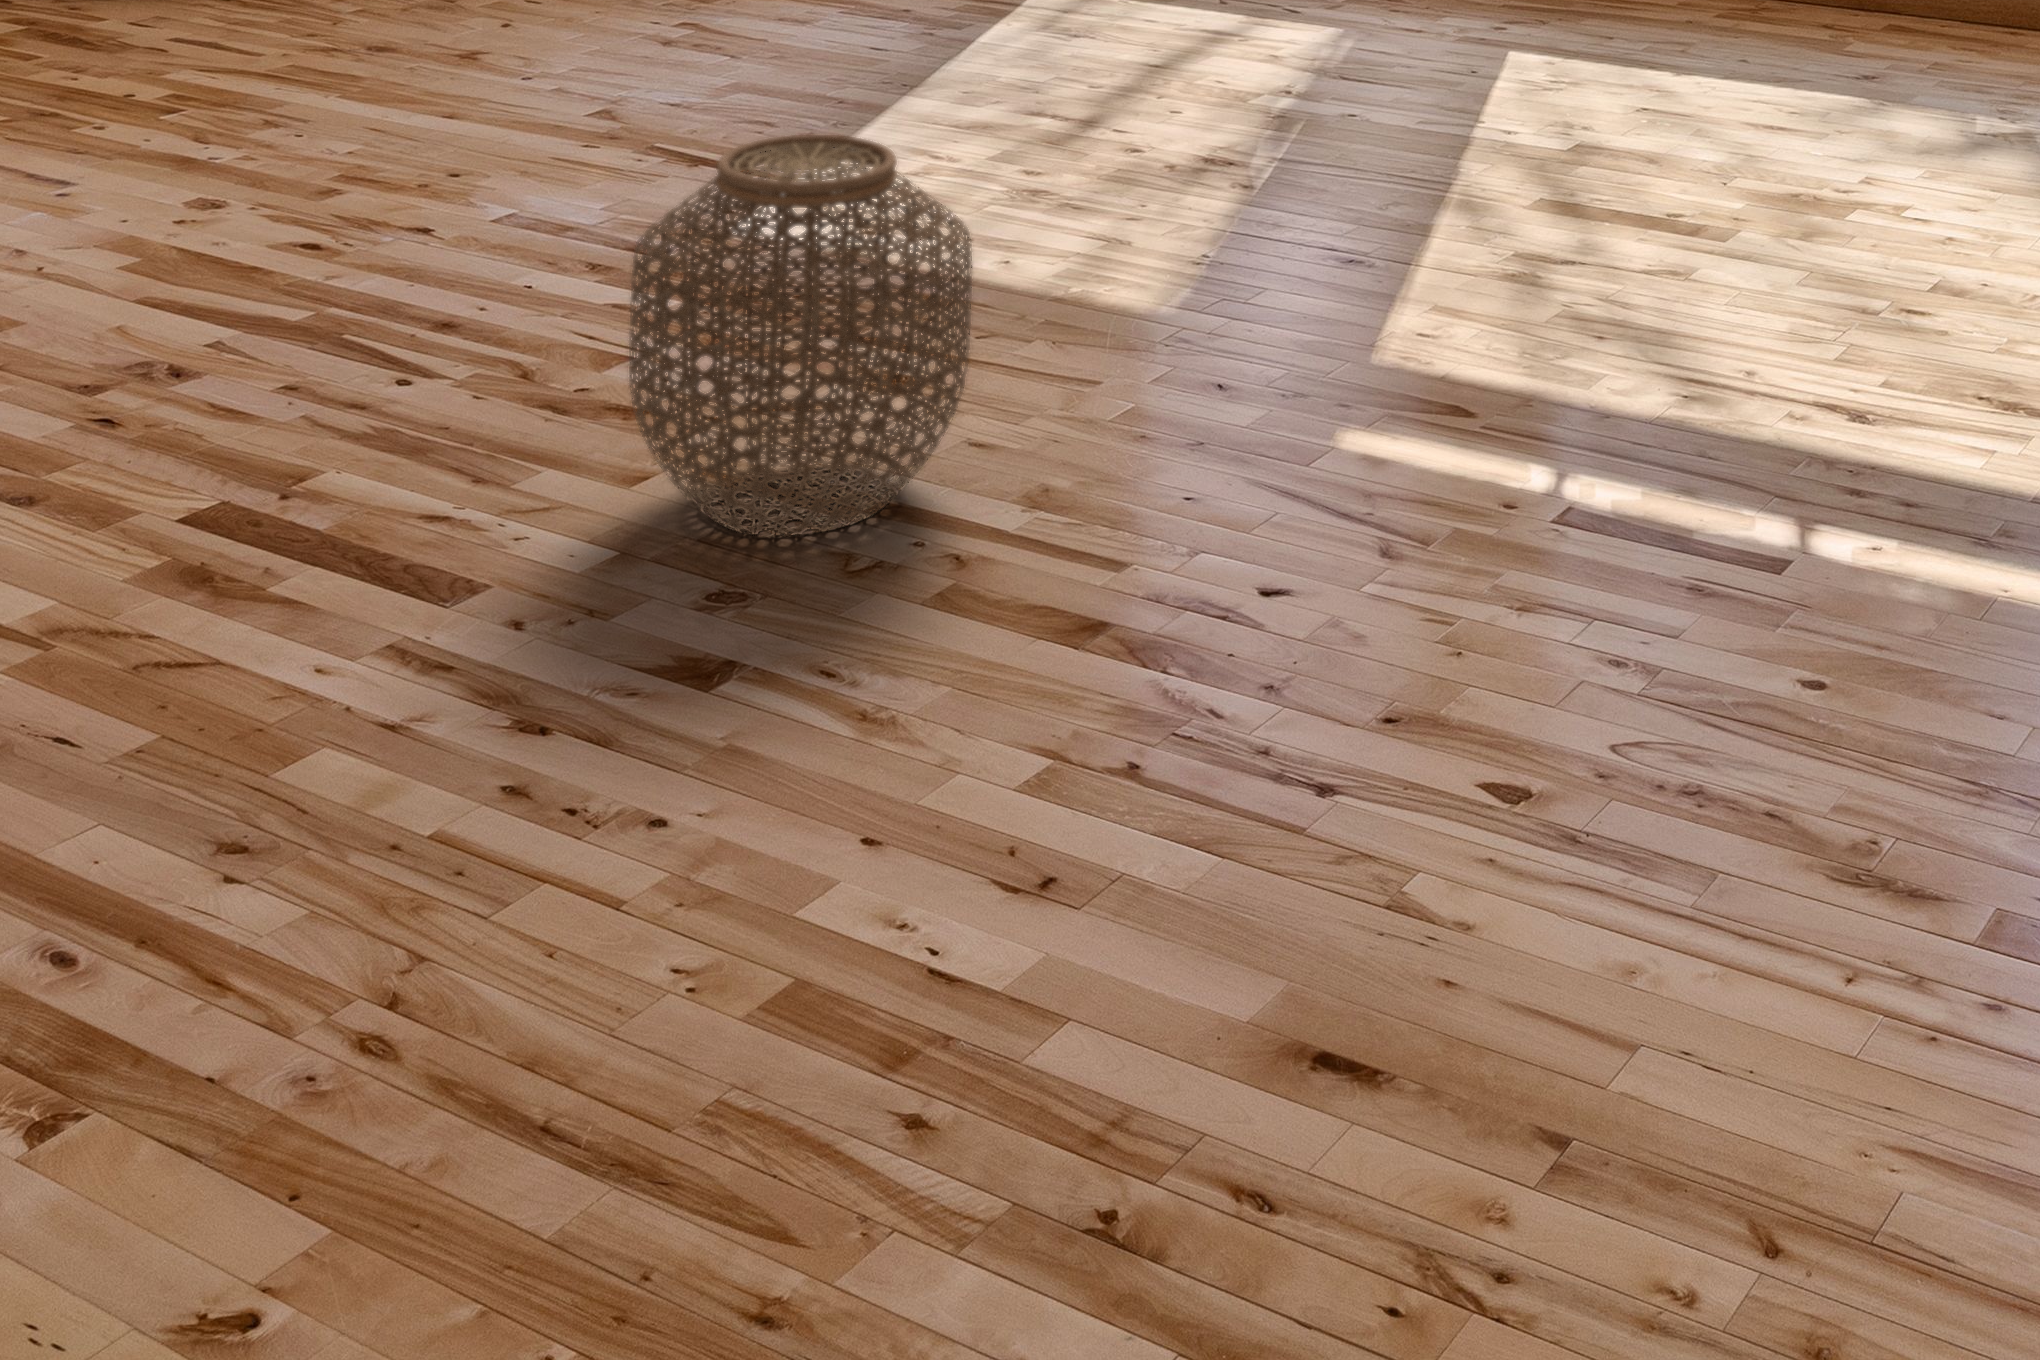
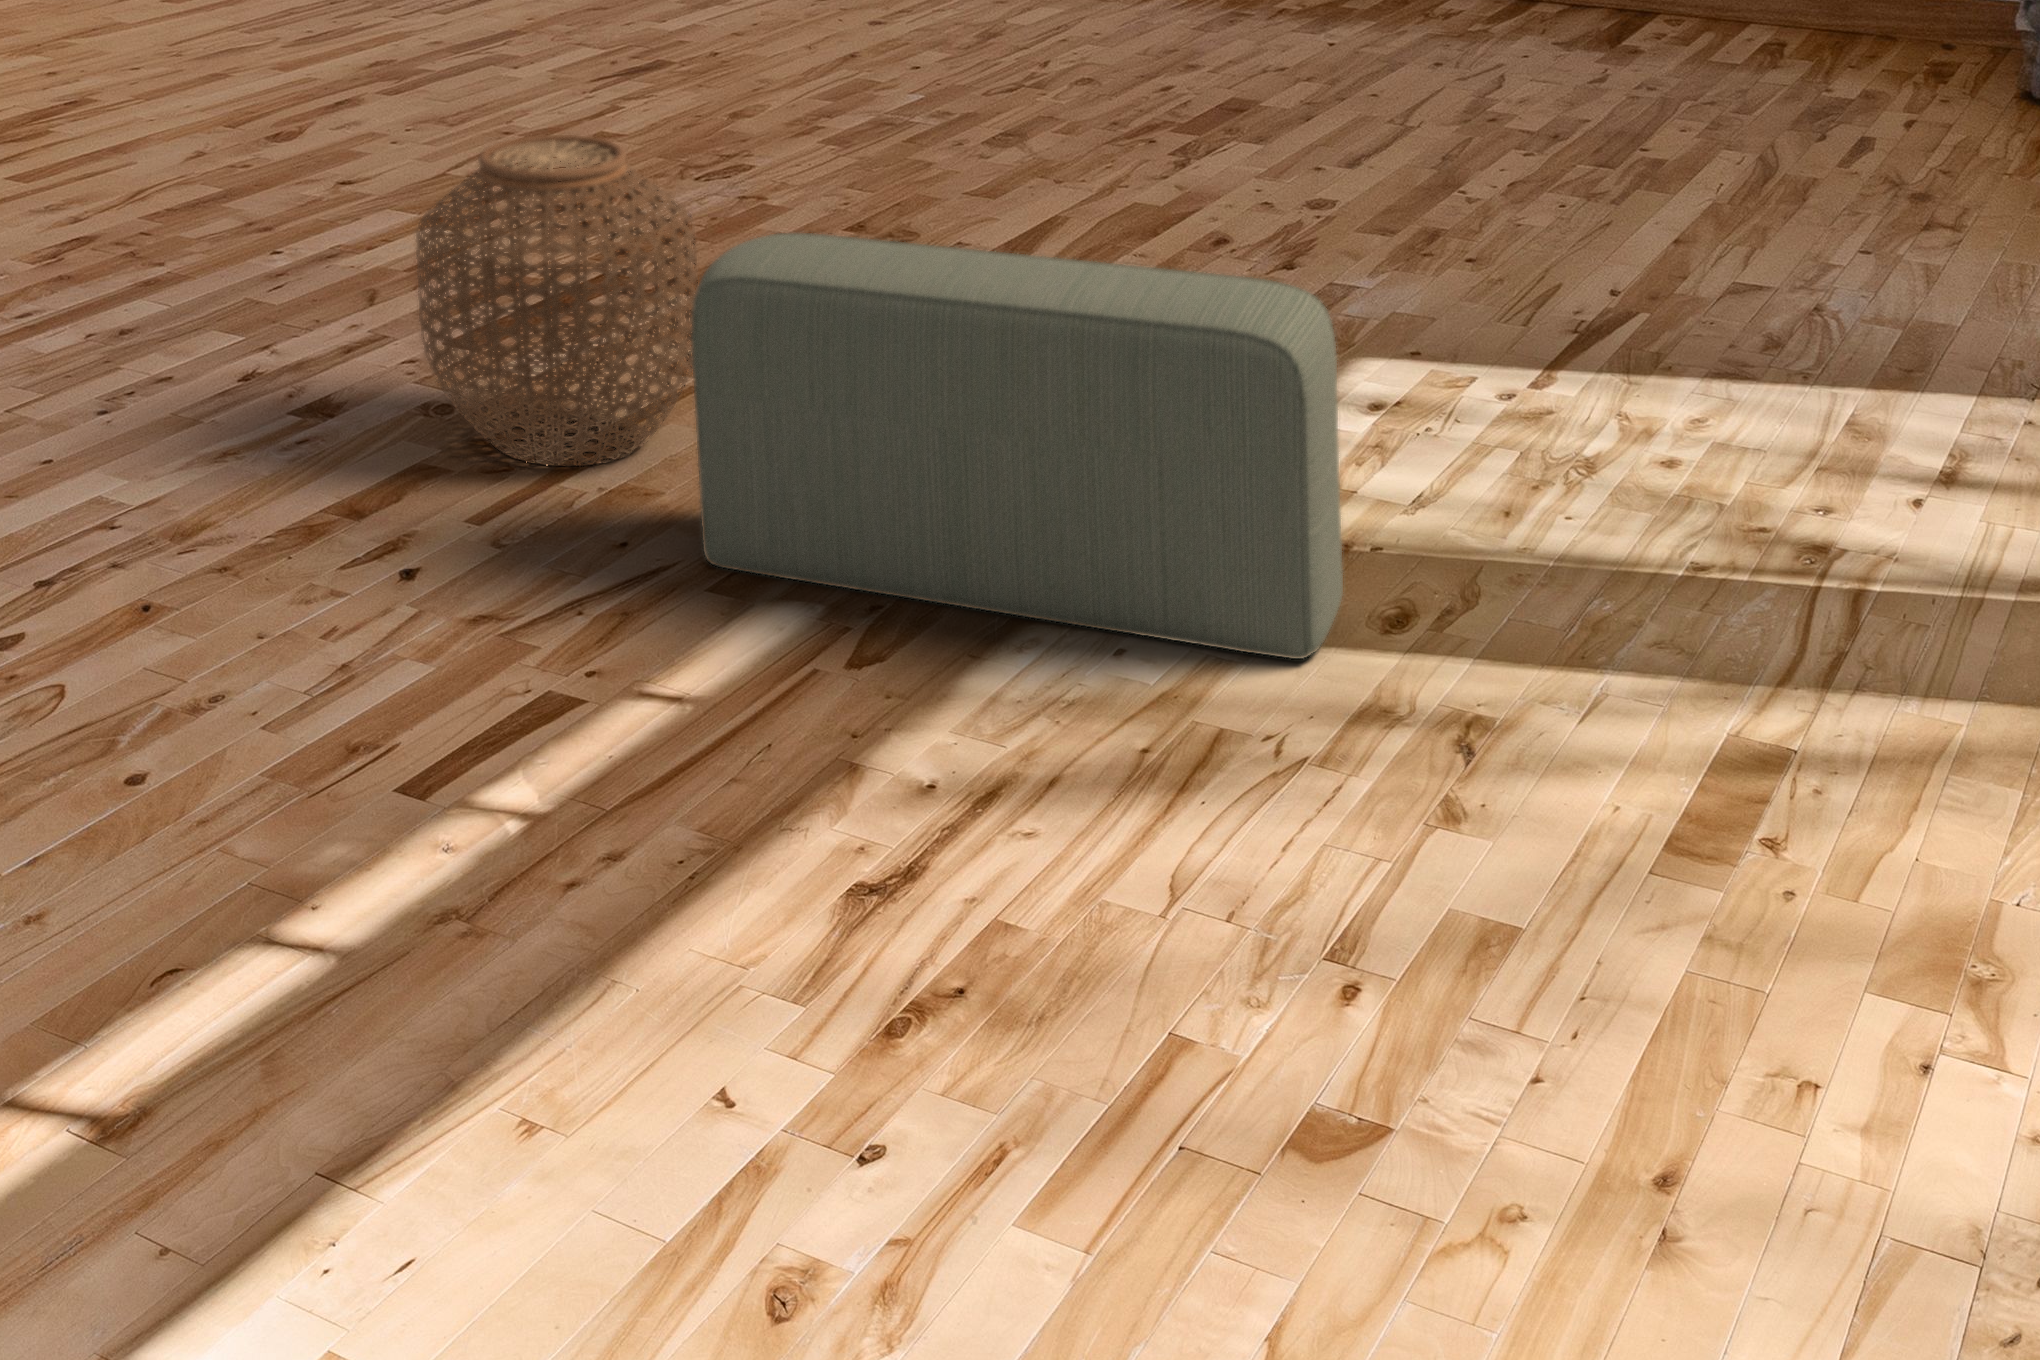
pouf: none [1063,20,1428,439] -> present [692,233,1343,659]

